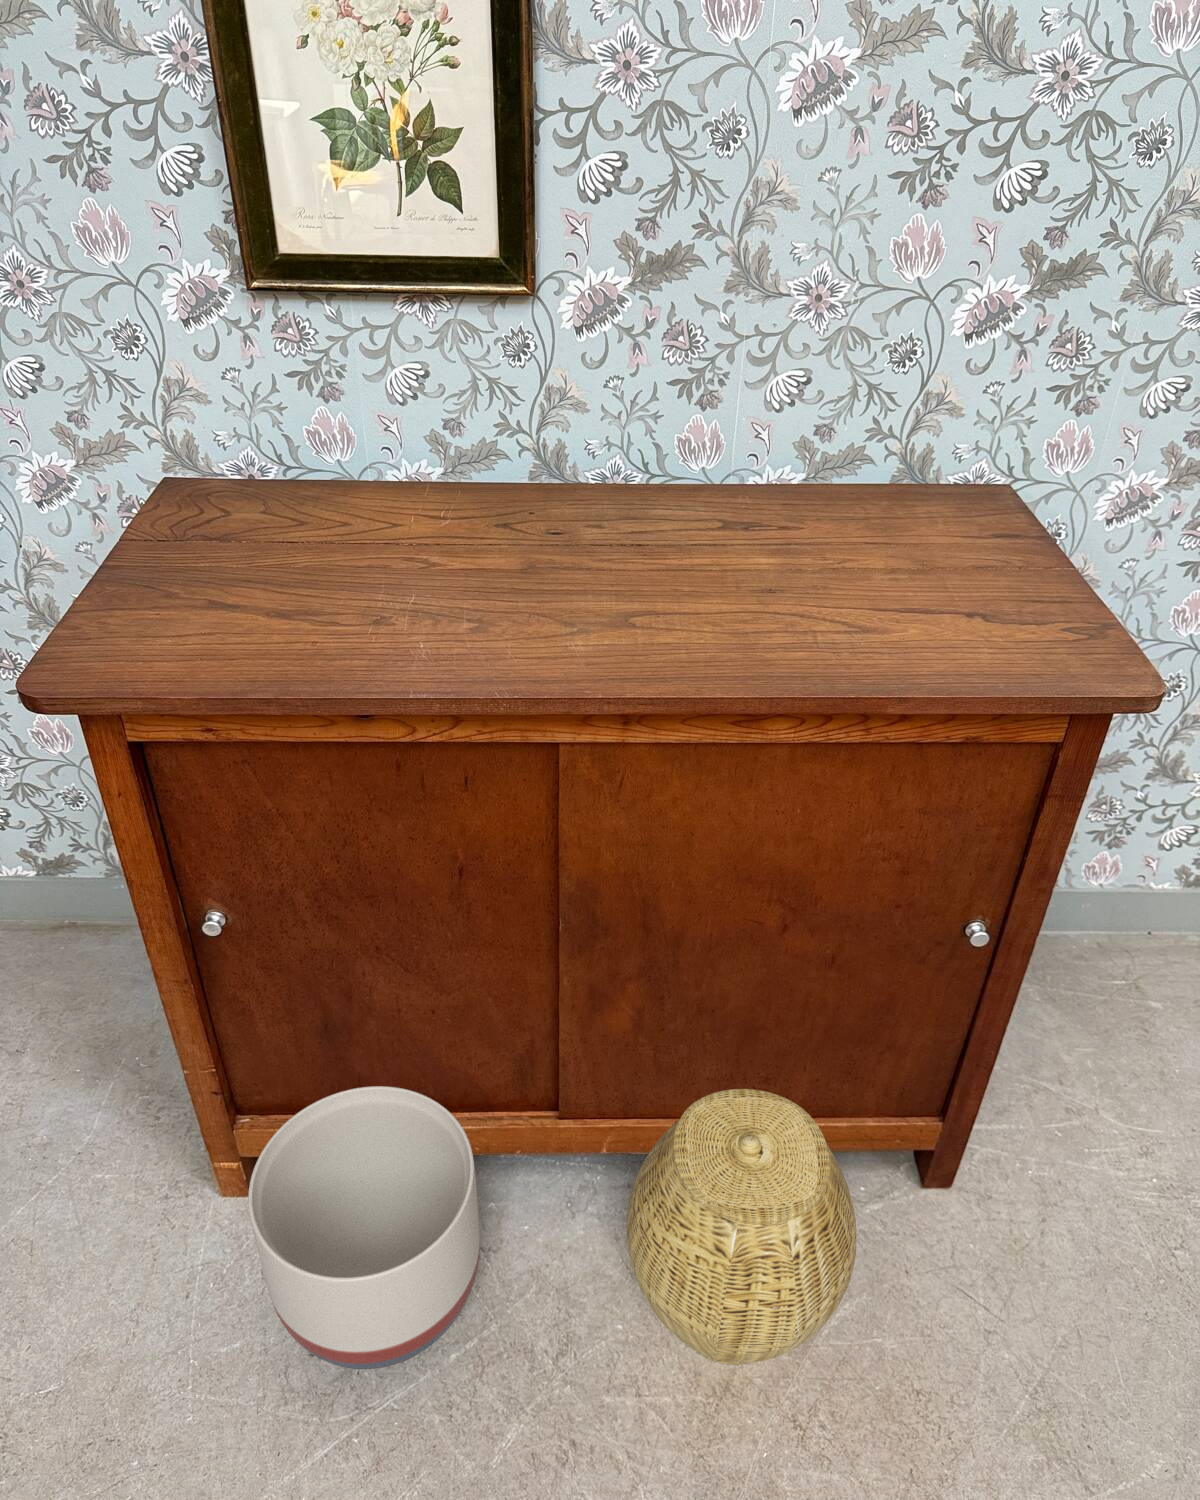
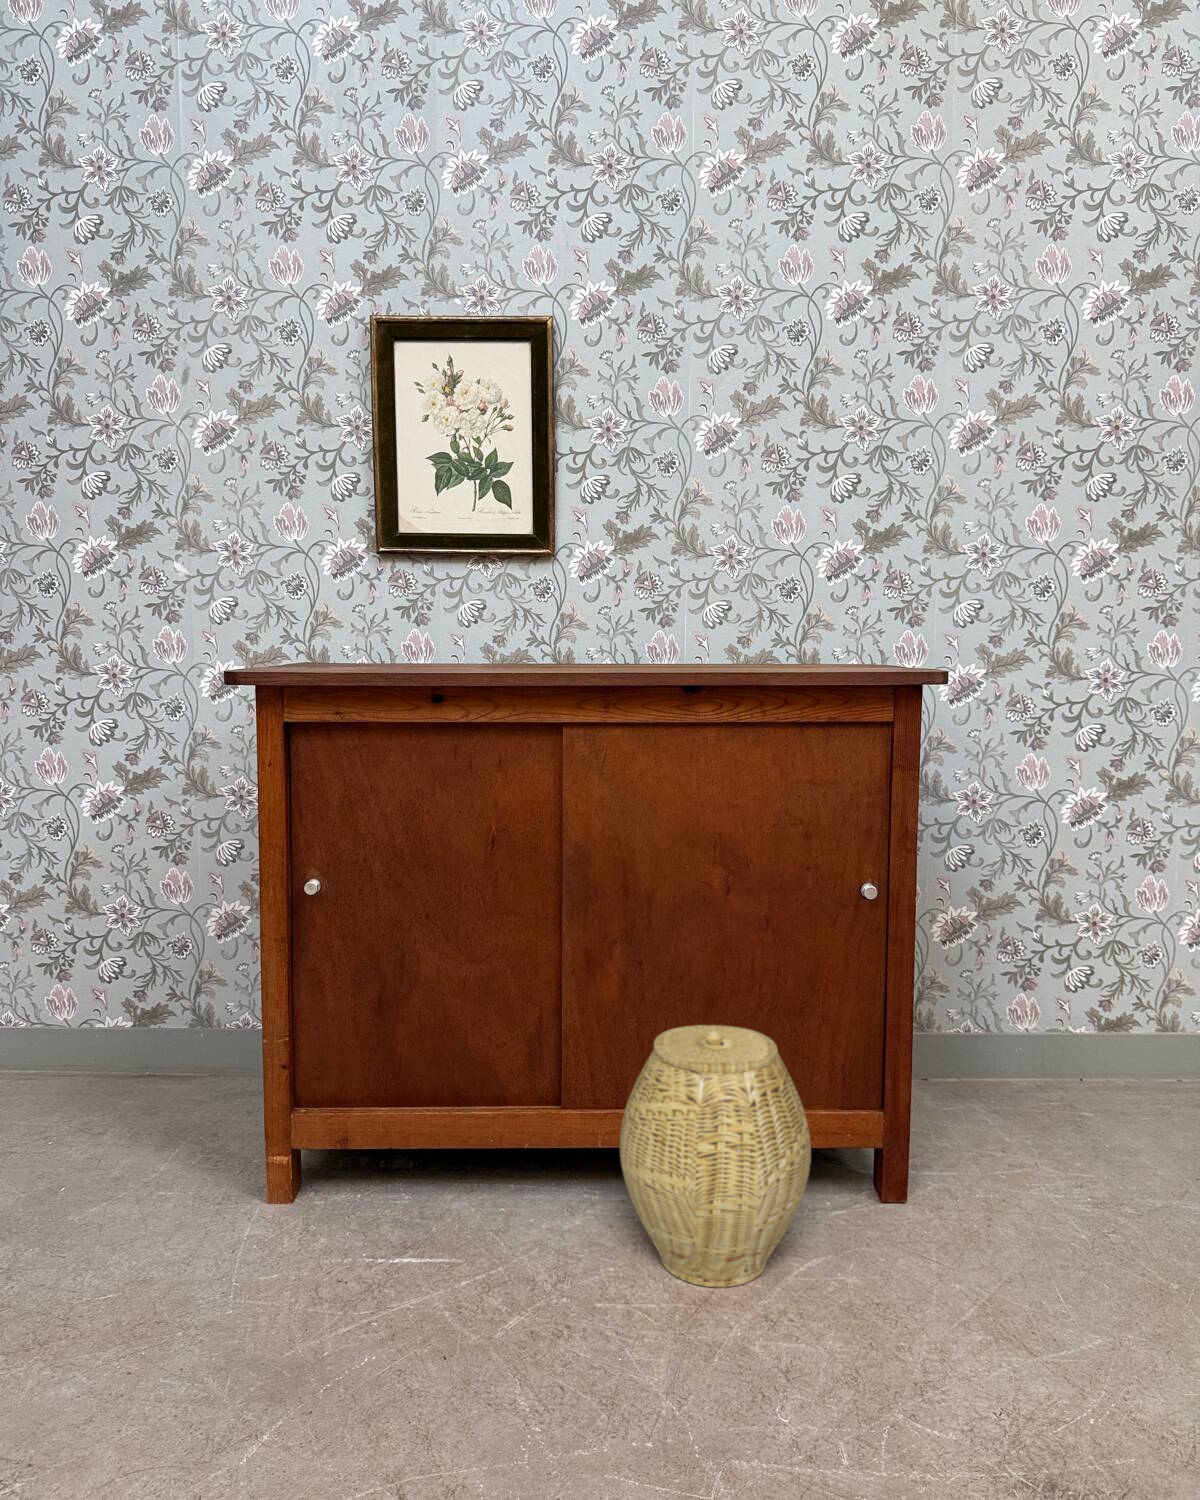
planter: present [248,1086,480,1369] -> none [314,1050,496,1273]

